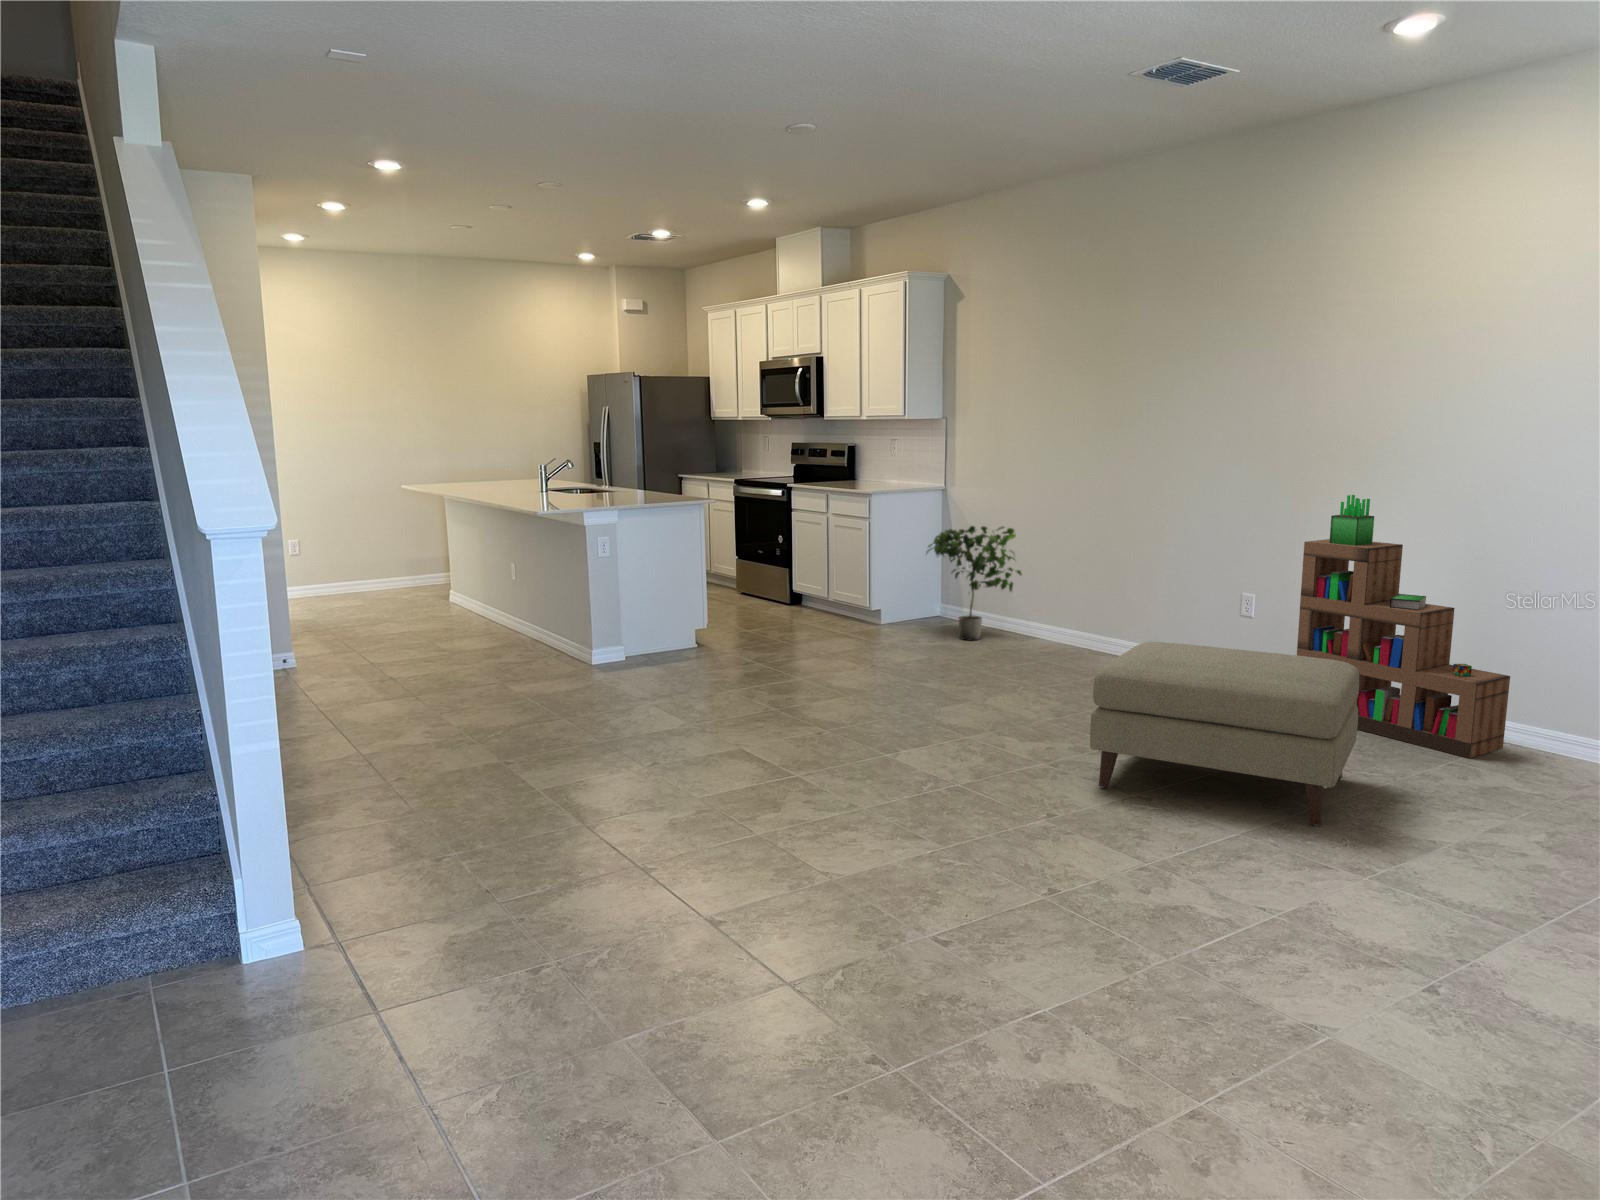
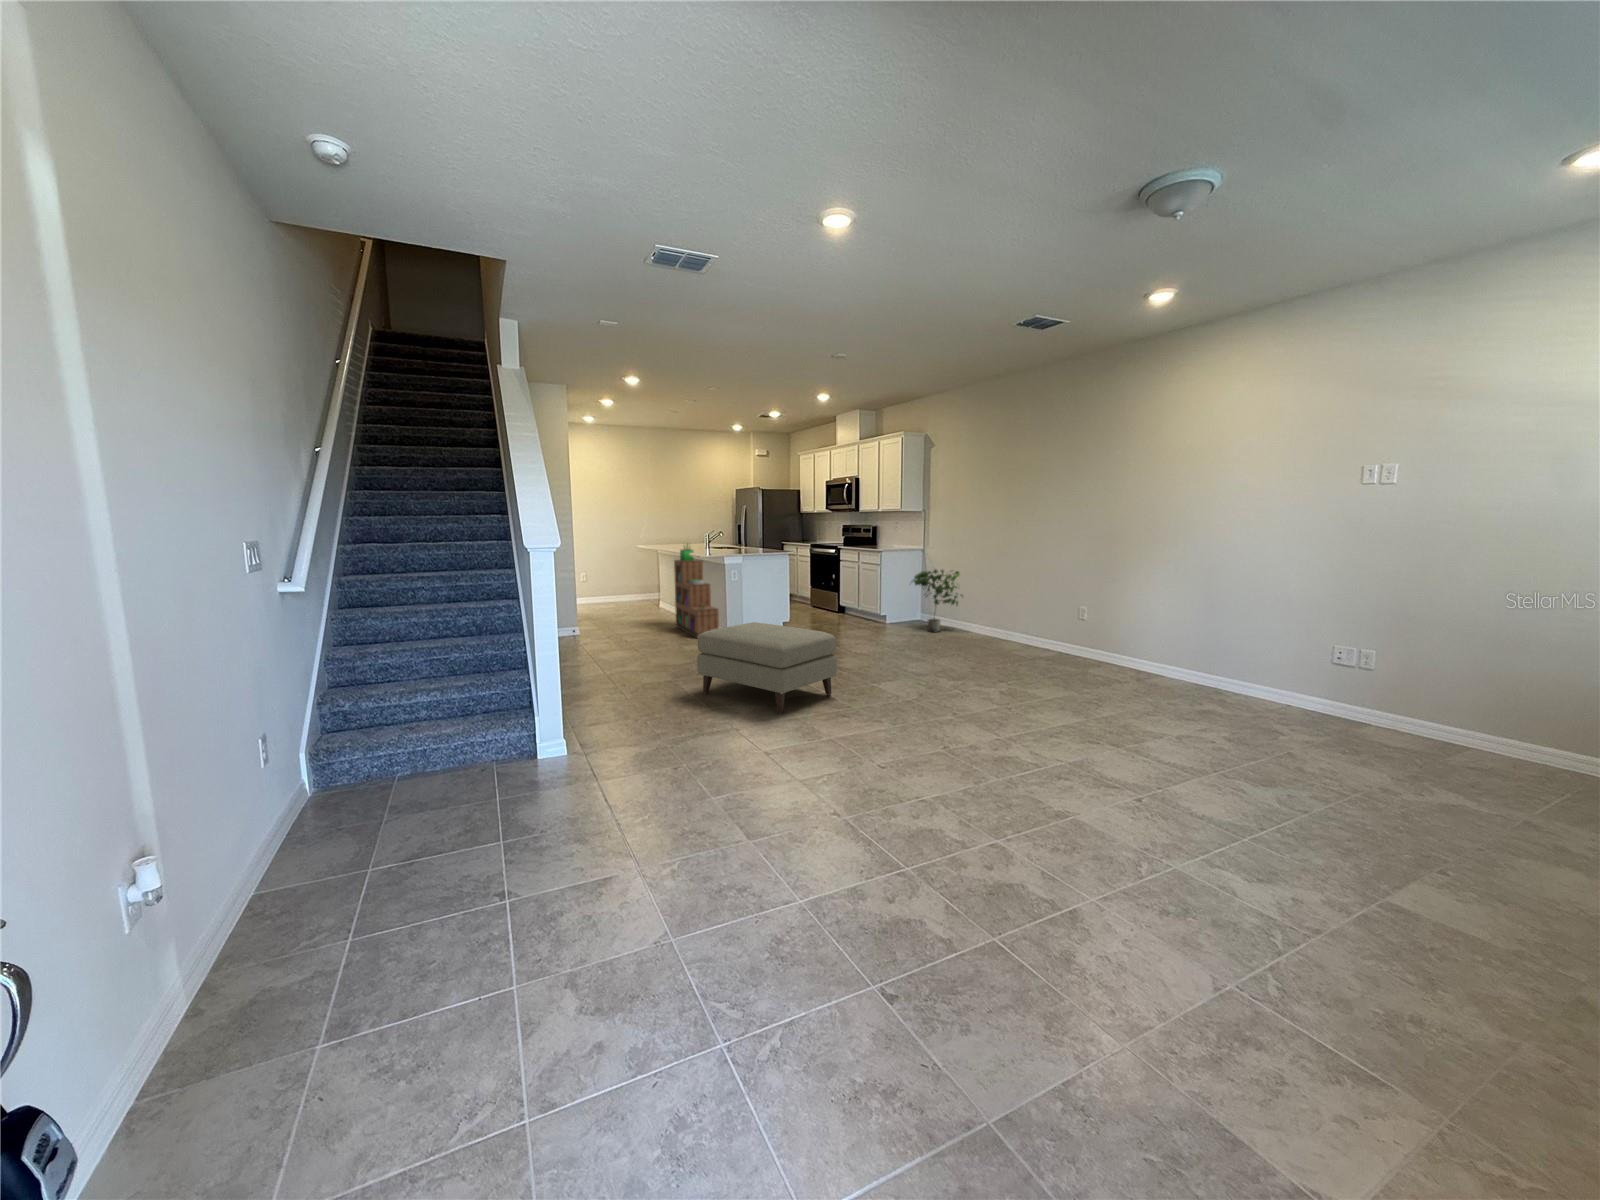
bookshelf: present [1297,495,1510,758] -> present [674,543,719,638]
ottoman: present [1090,642,1359,826] -> present [697,622,837,714]

